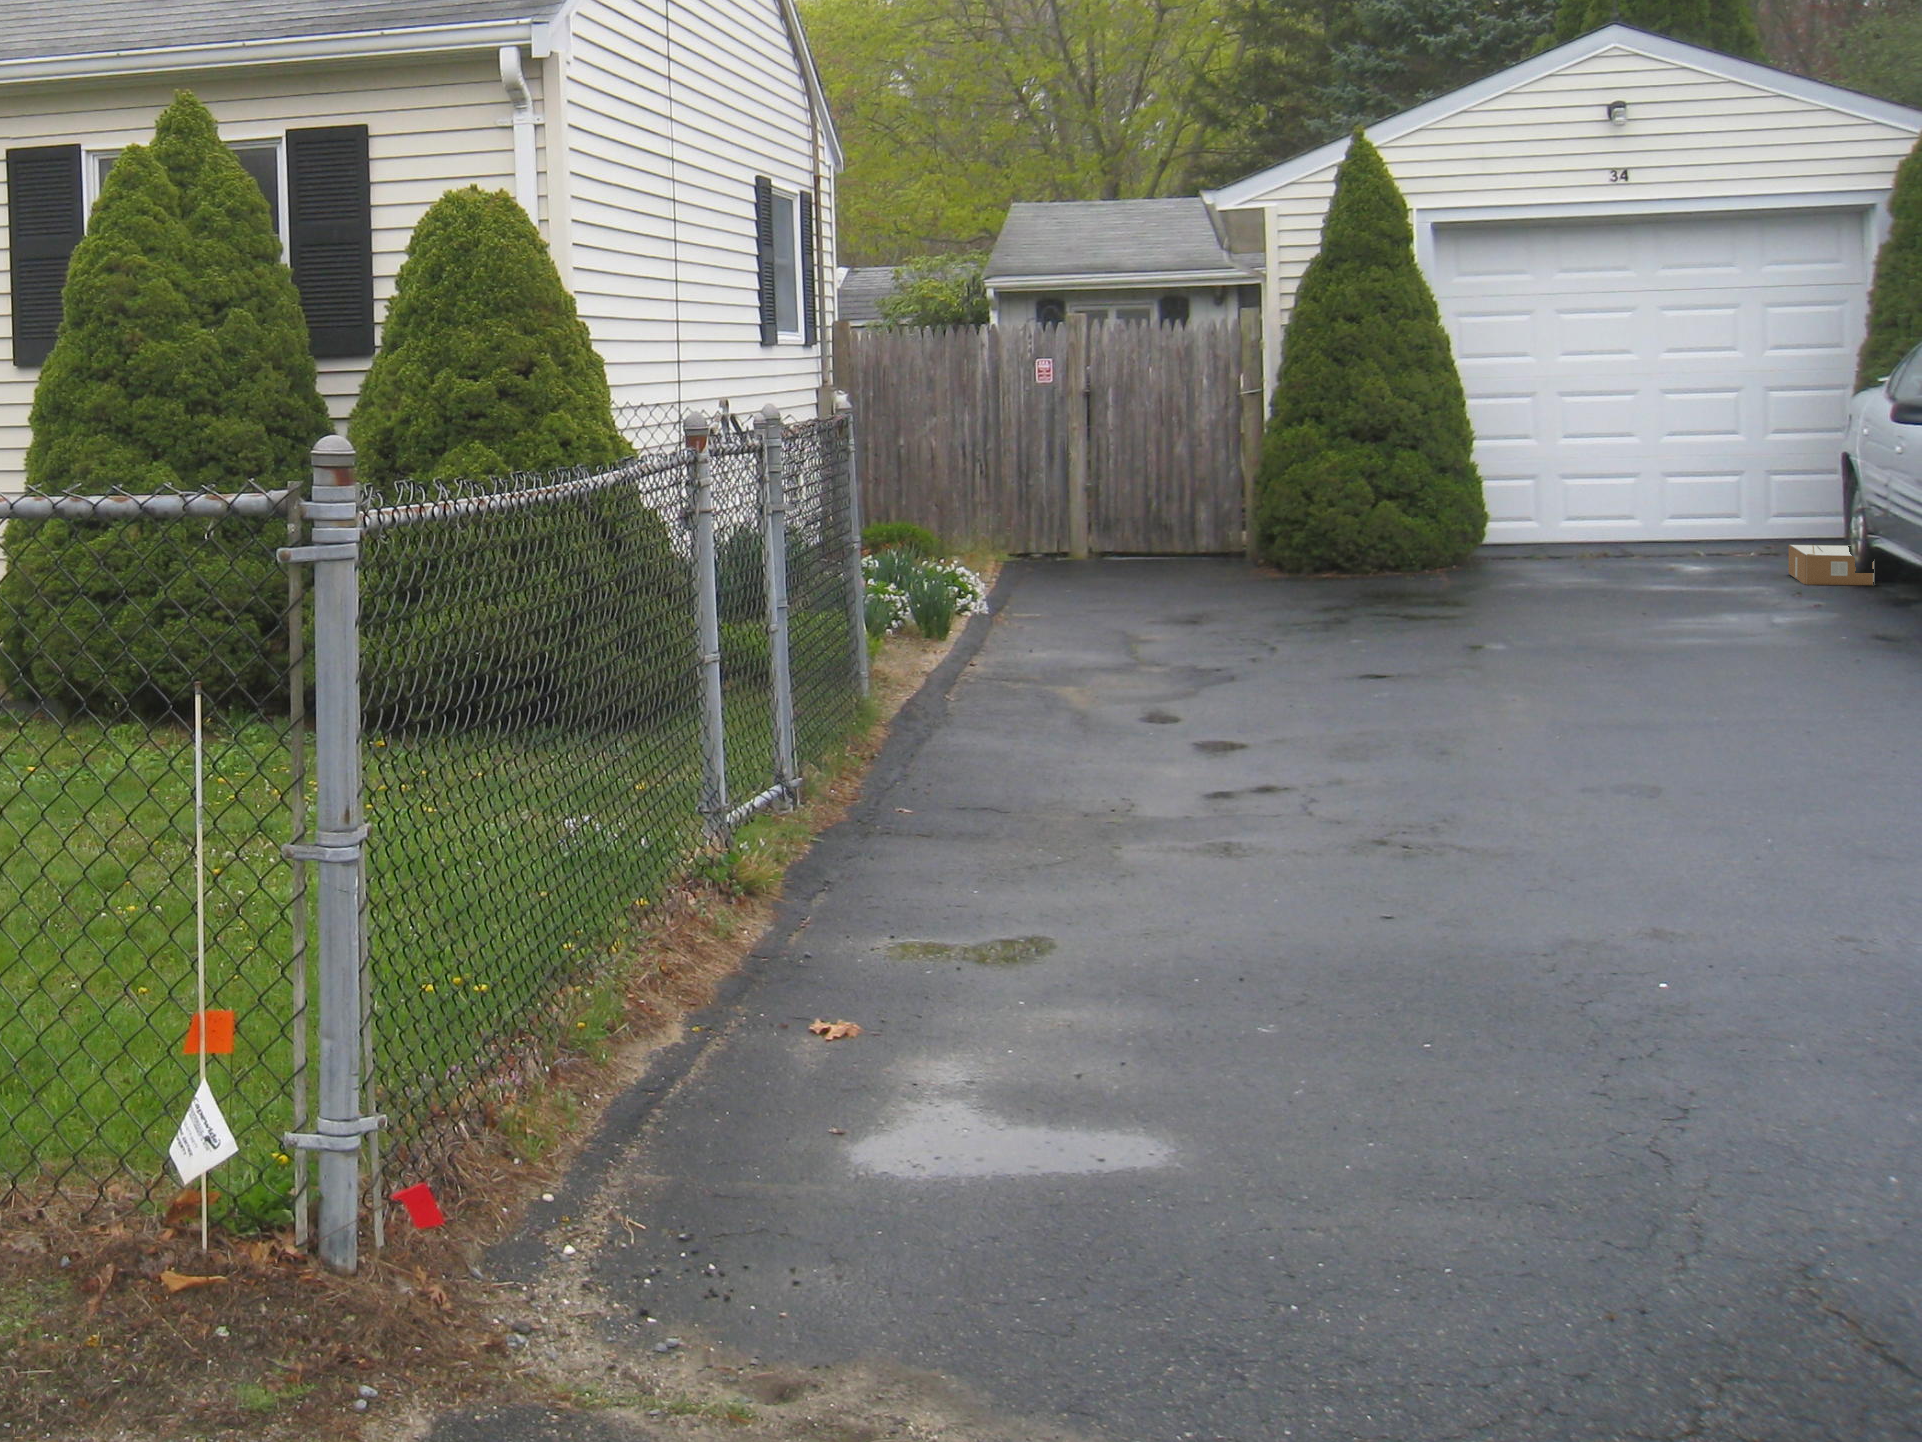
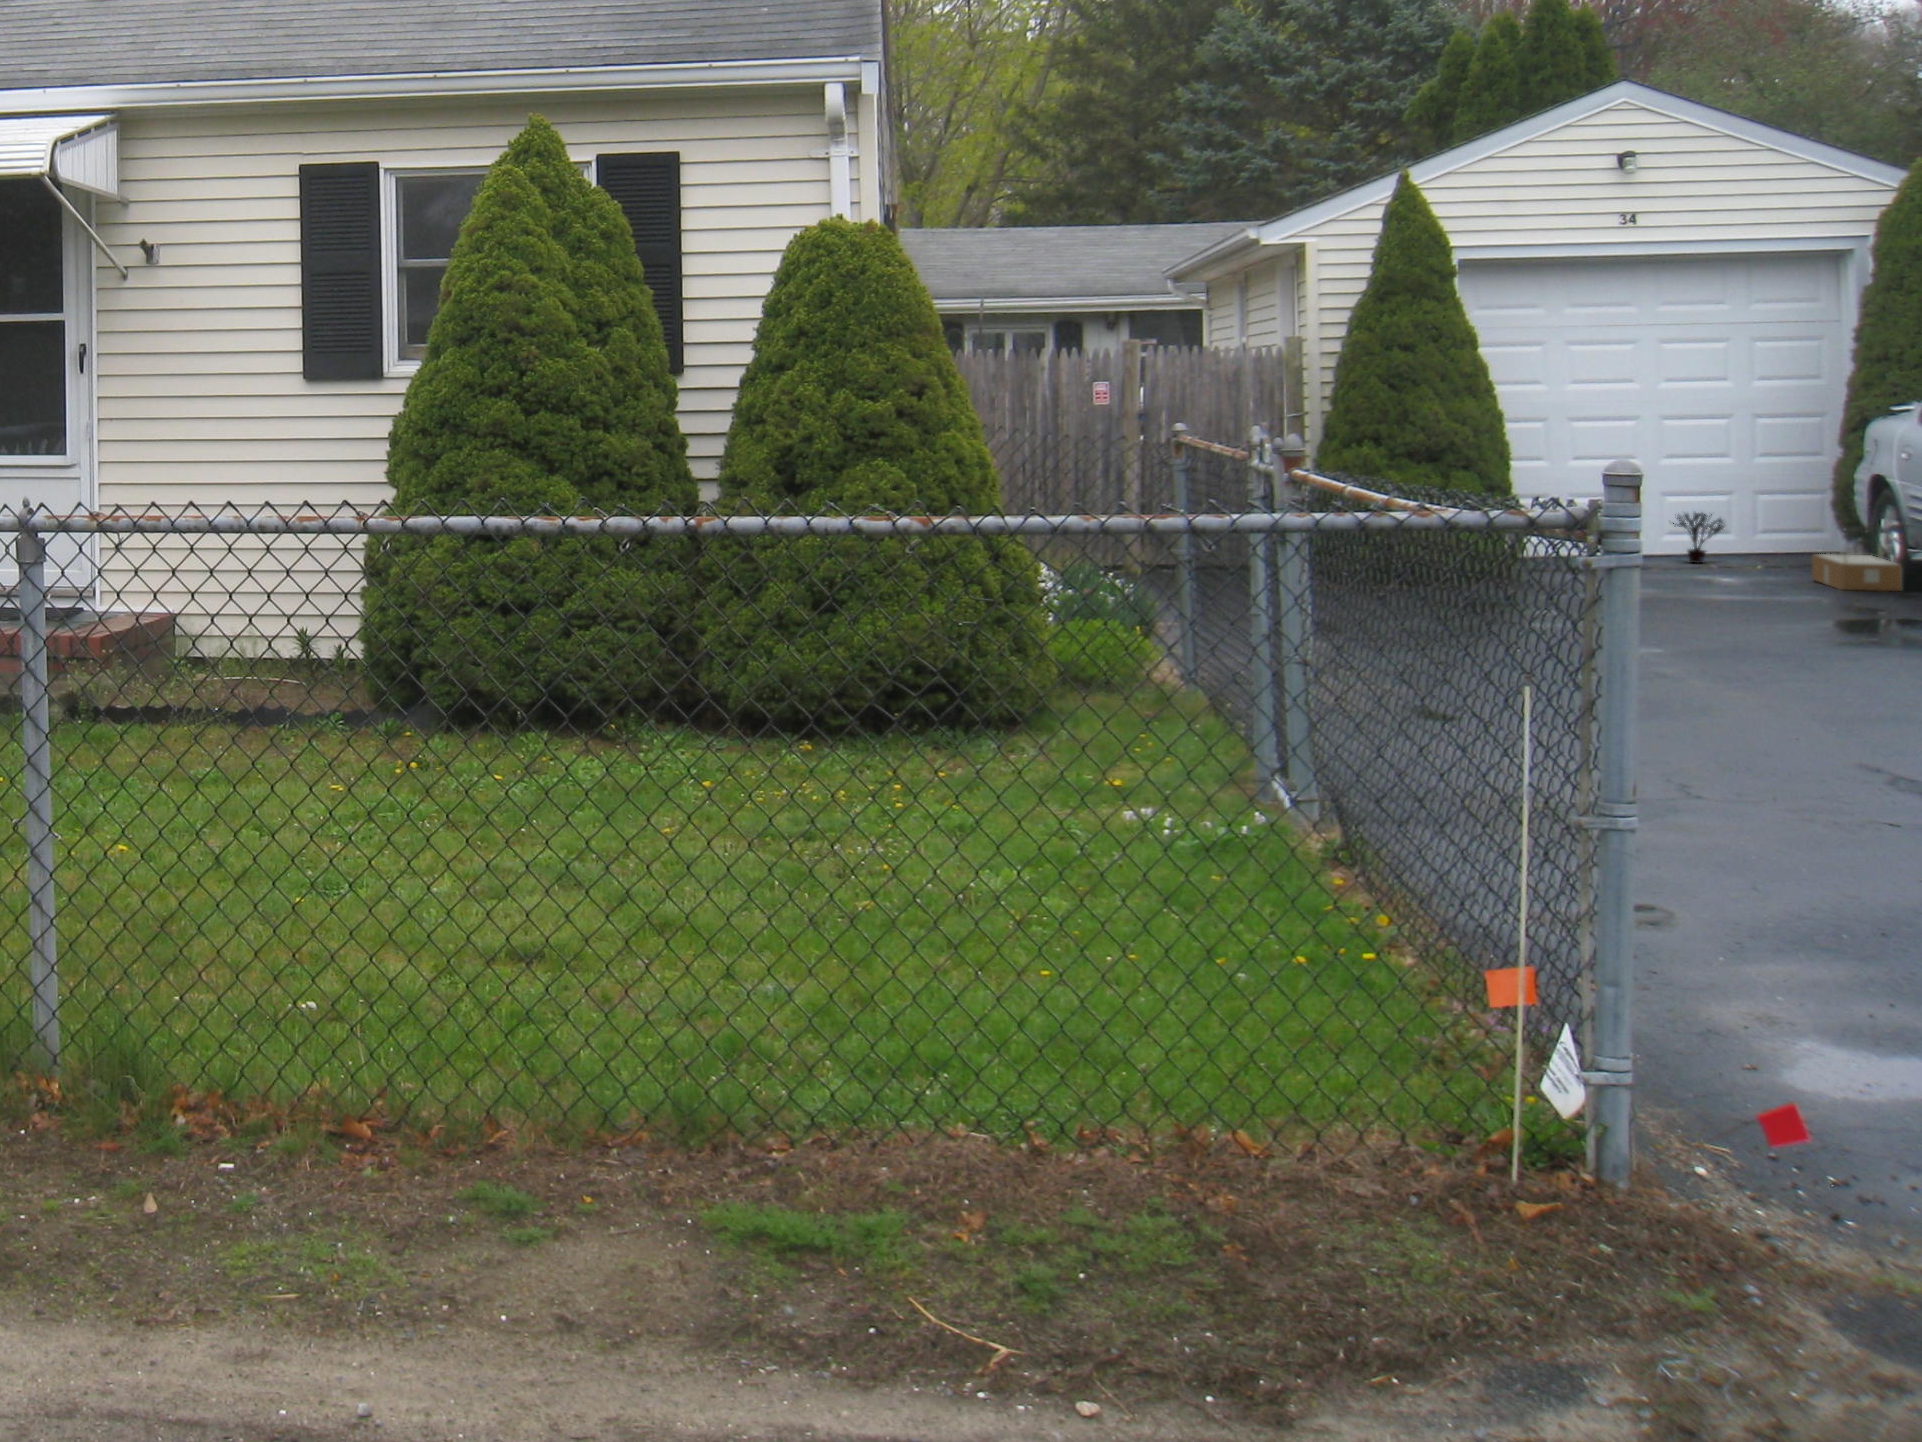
potted plant: none [1662,497,1728,556] -> present [1673,513,1725,563]

